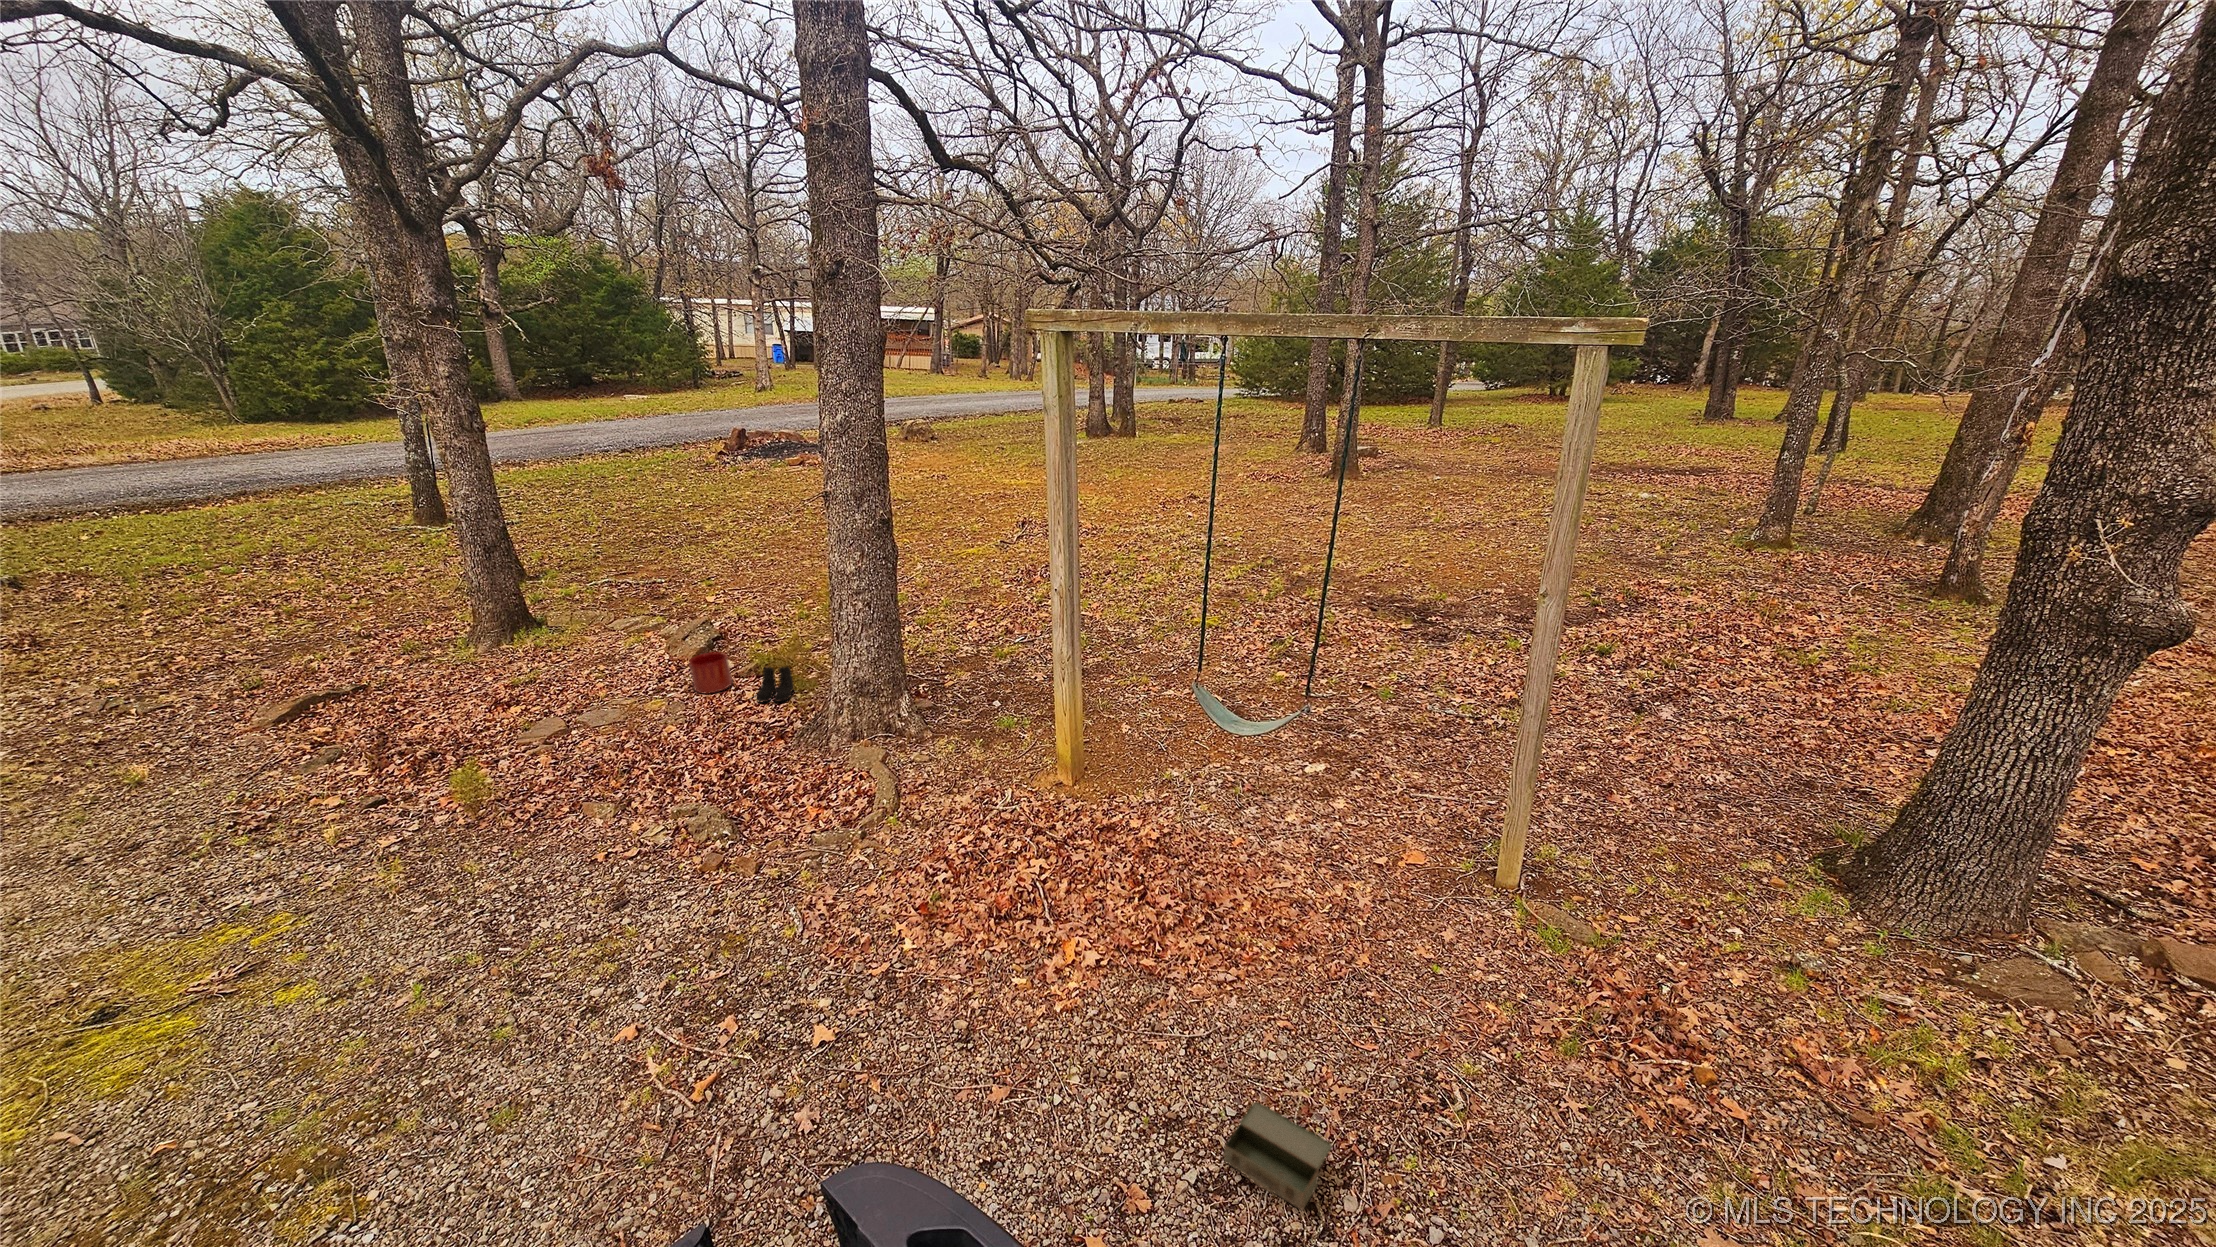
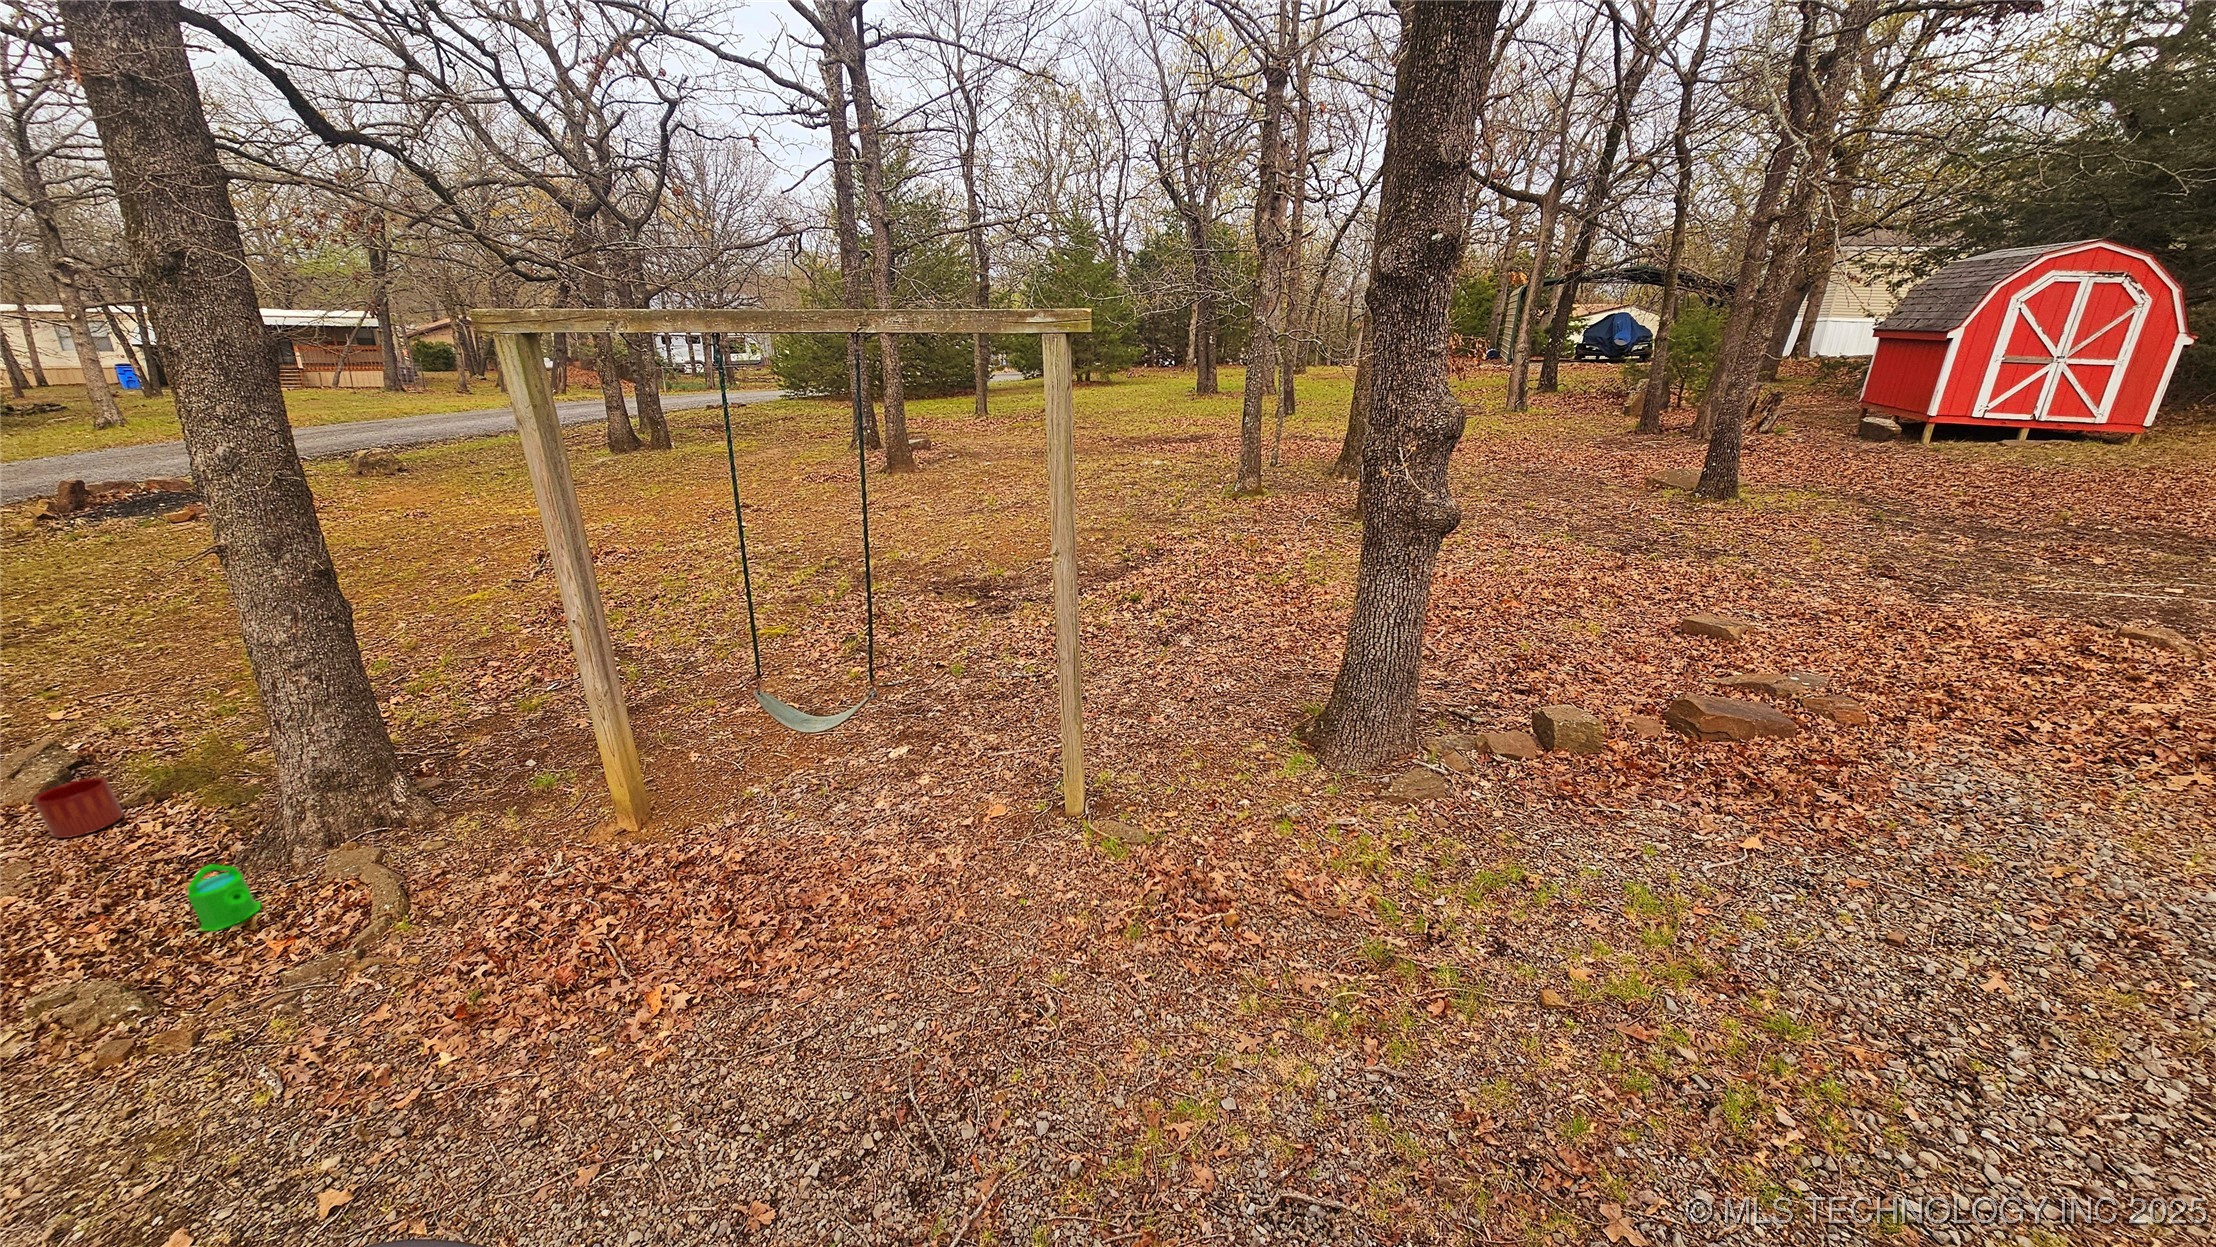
boots: present [757,666,794,703] -> none [170,774,236,830]
watering can: none [765,738,804,789] -> present [187,864,261,931]
toolbox: present [1224,1102,1332,1210] -> none [843,1075,947,1159]

